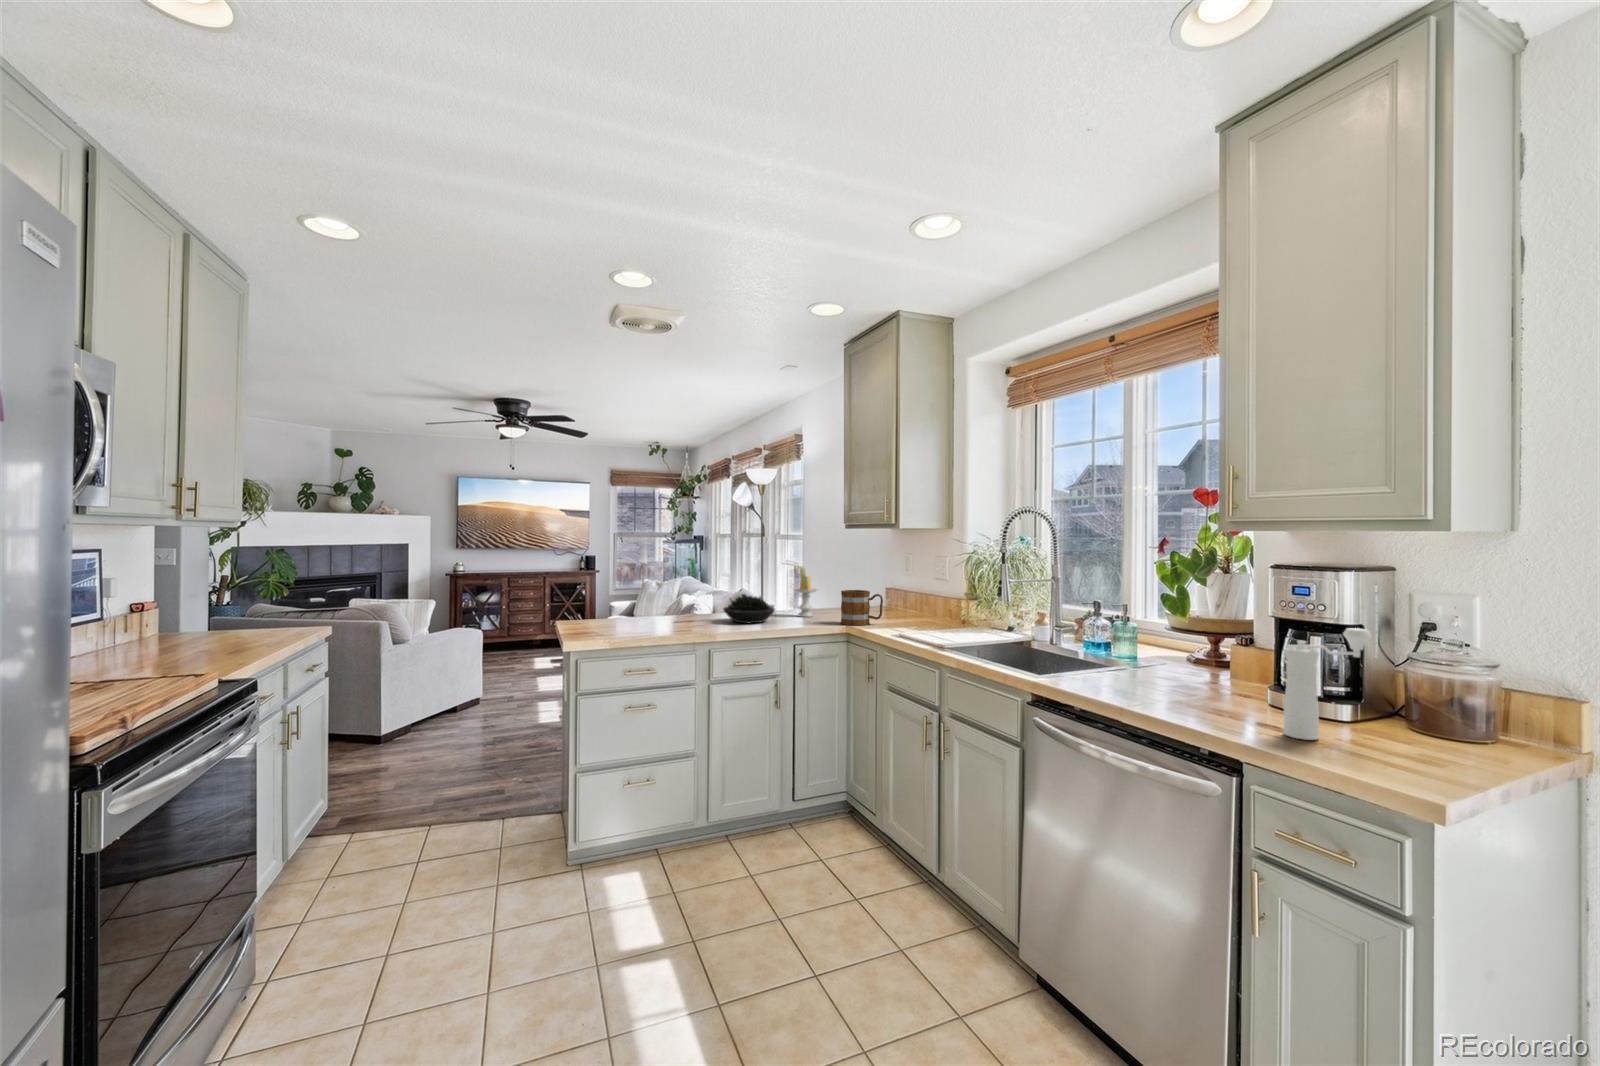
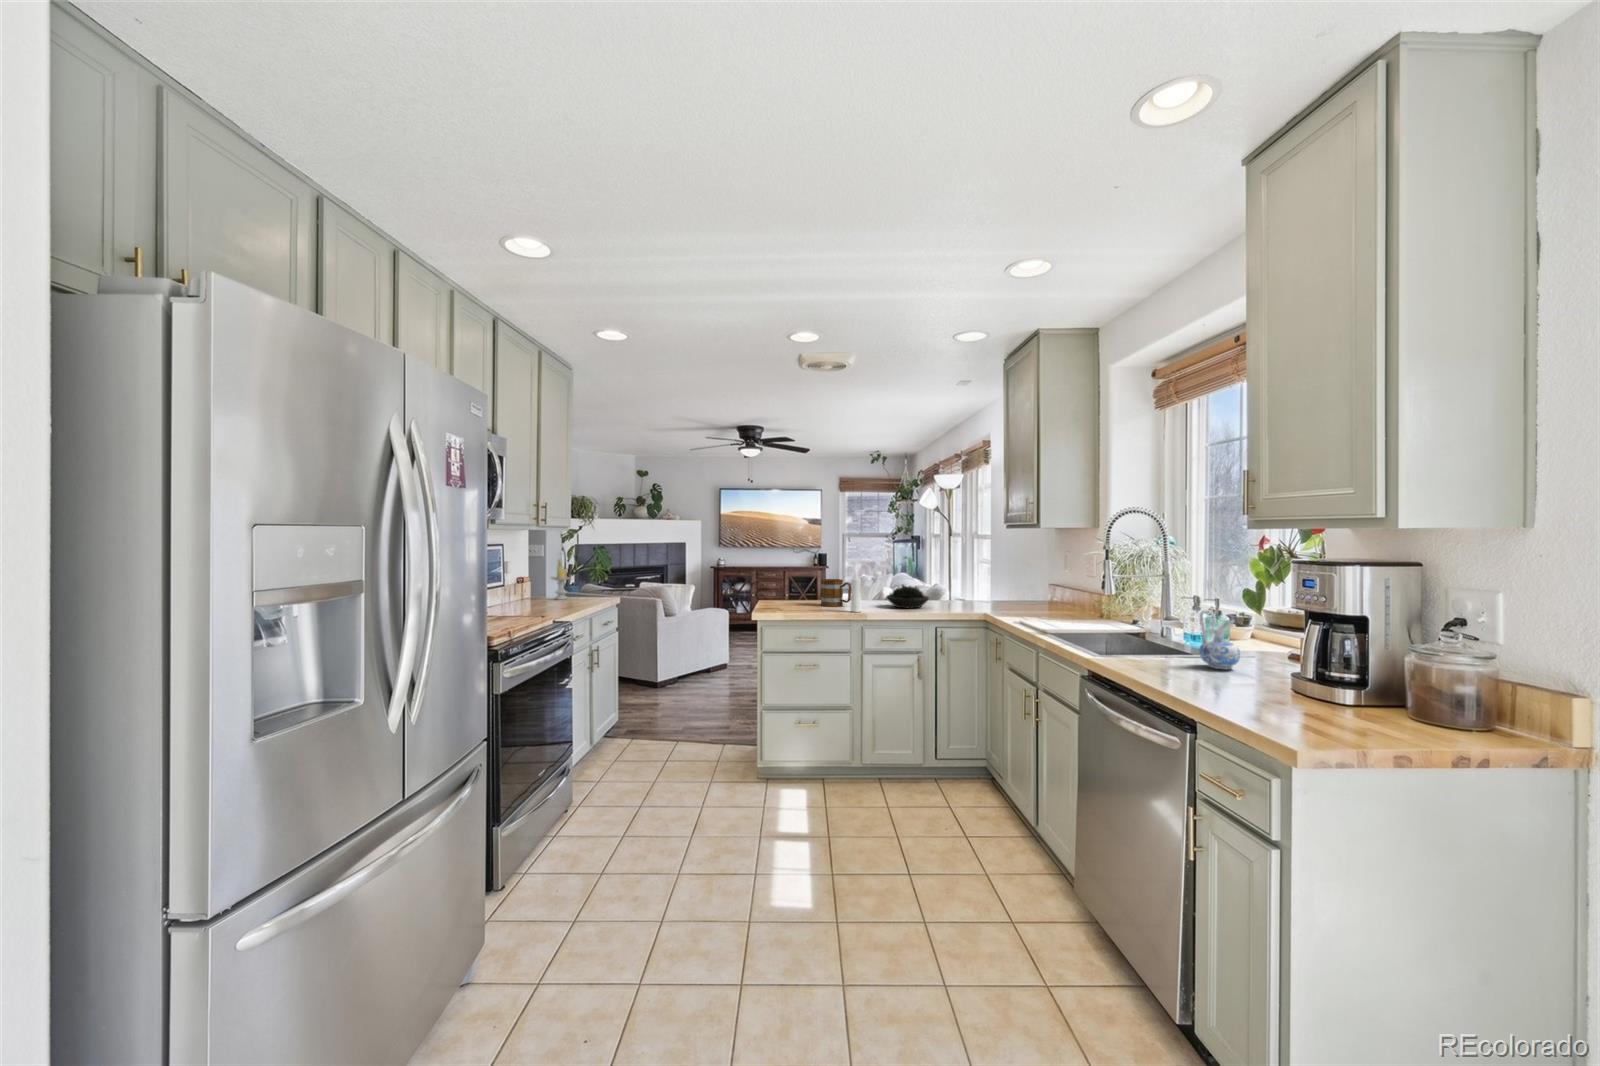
candle: present [794,567,817,617] -> present [552,559,571,600]
mug: present [841,590,883,625] -> present [821,579,851,607]
ceramic pitcher: none [1151,618,1195,685] -> present [1199,610,1240,669]
pepper mill: present [1284,628,1371,740] -> present [851,571,881,612]

